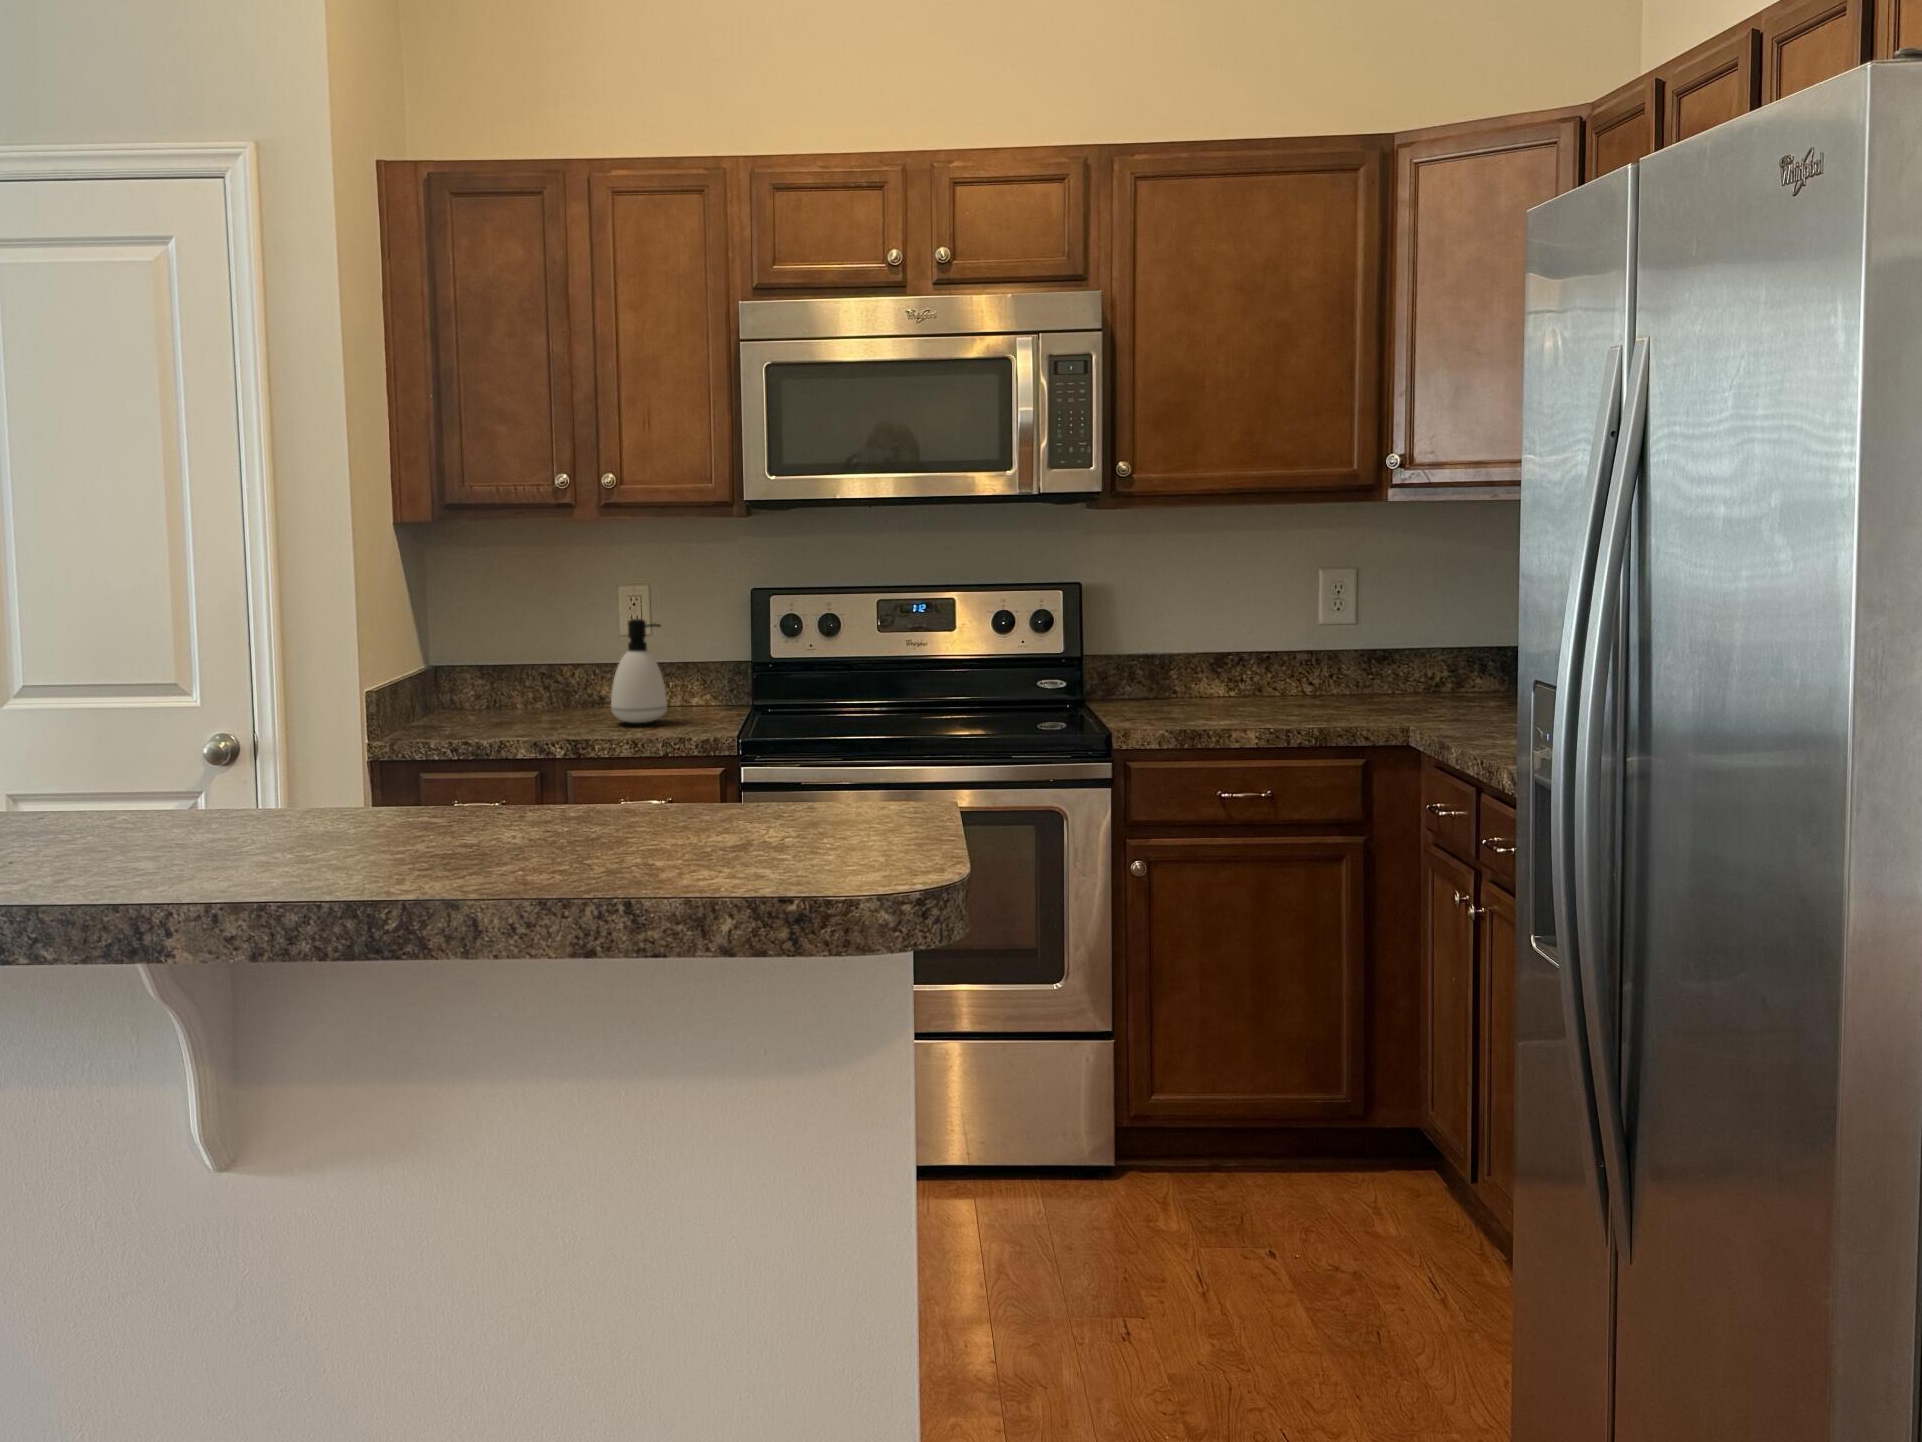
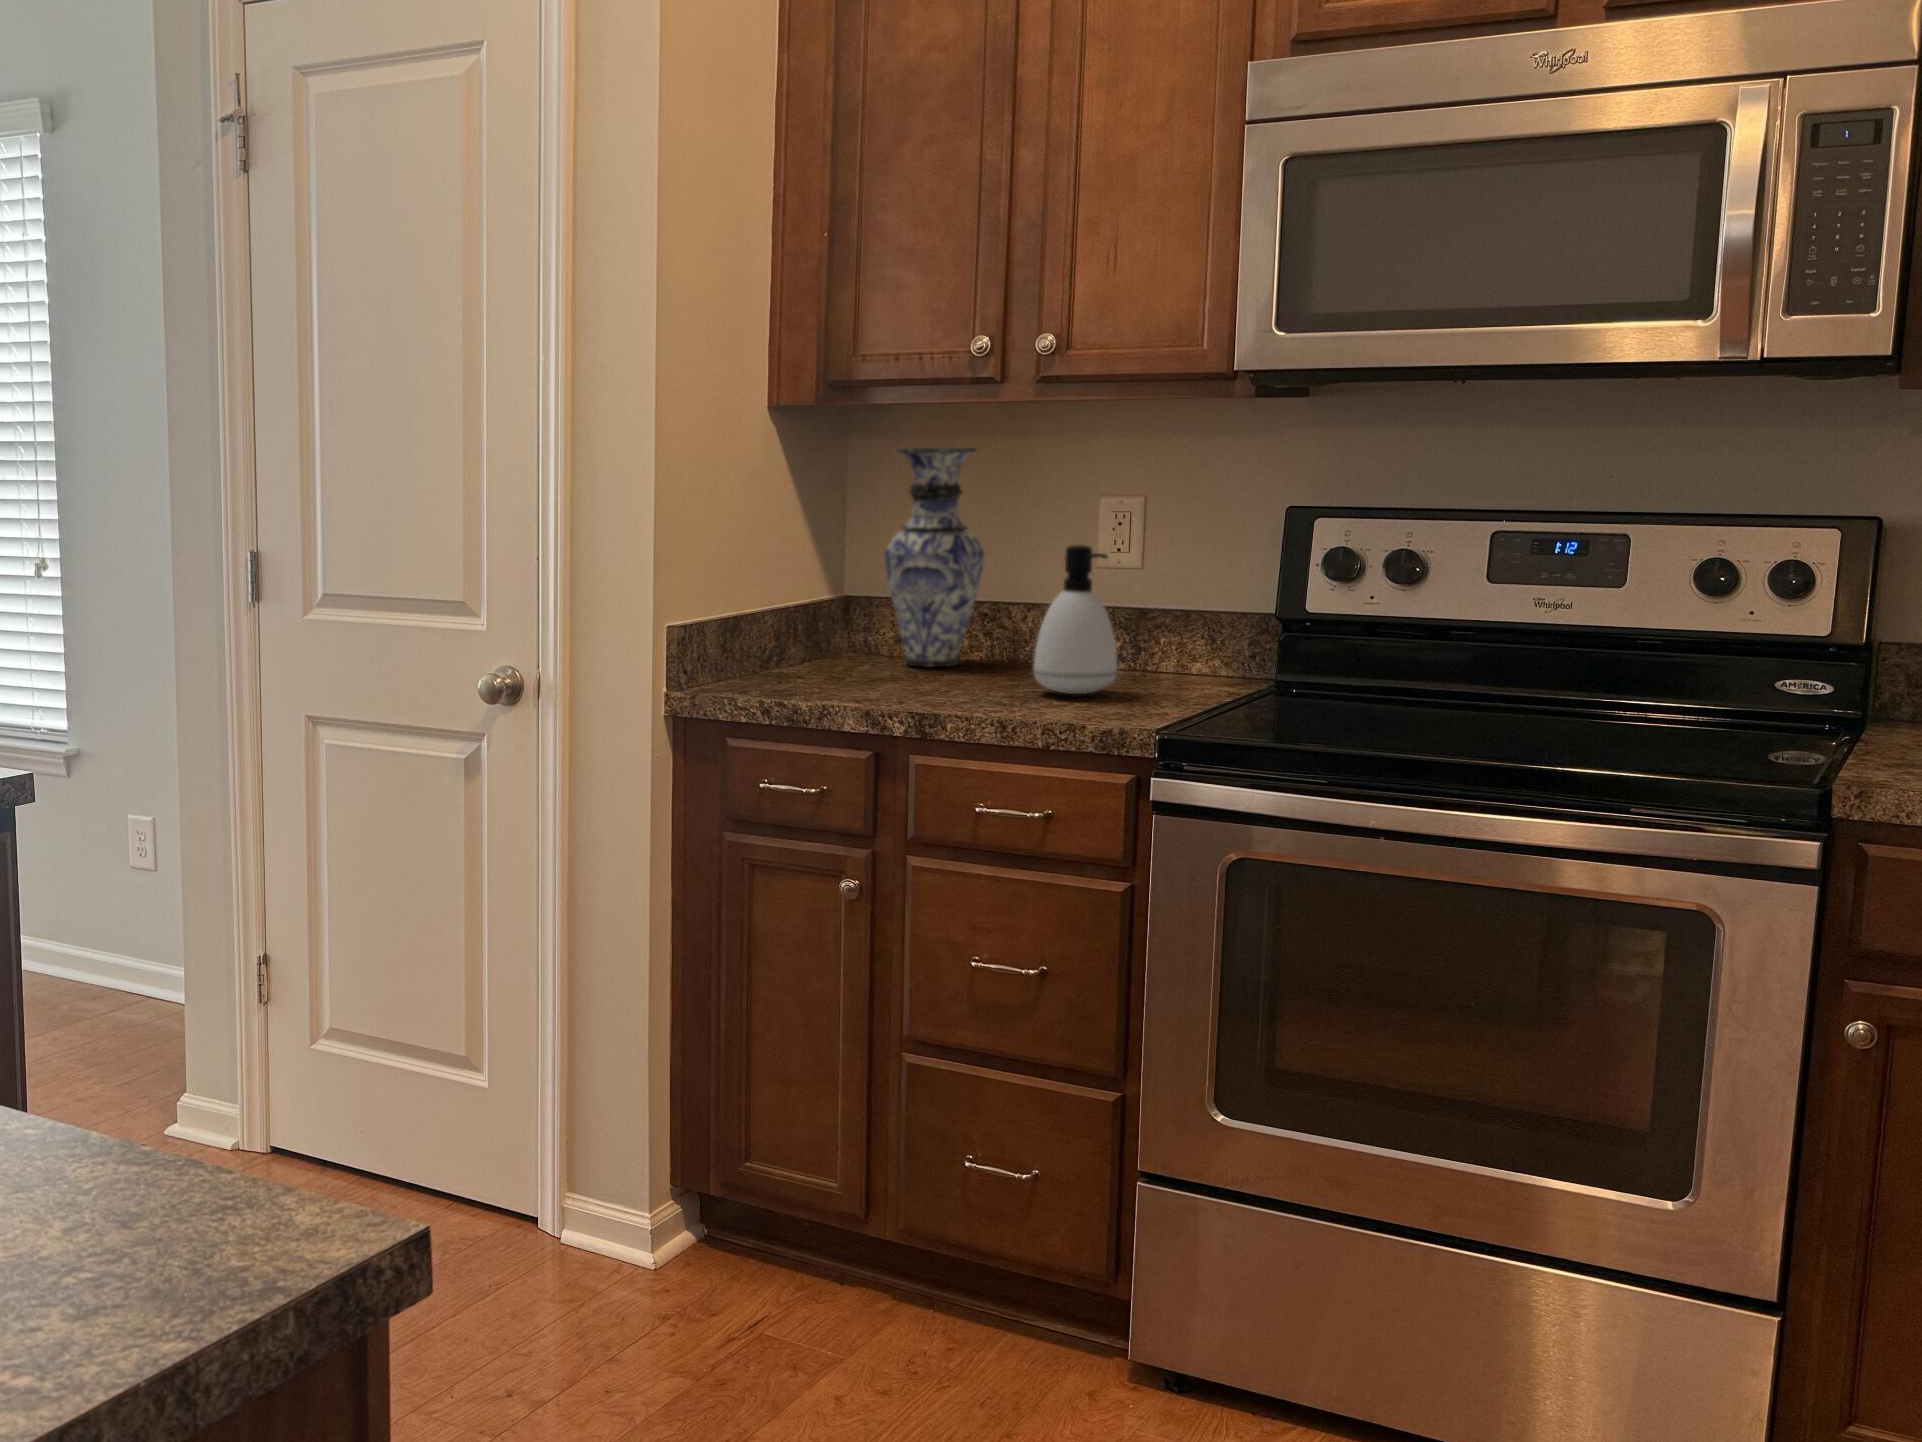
vase: none [471,553,545,715] -> present [885,448,984,667]

